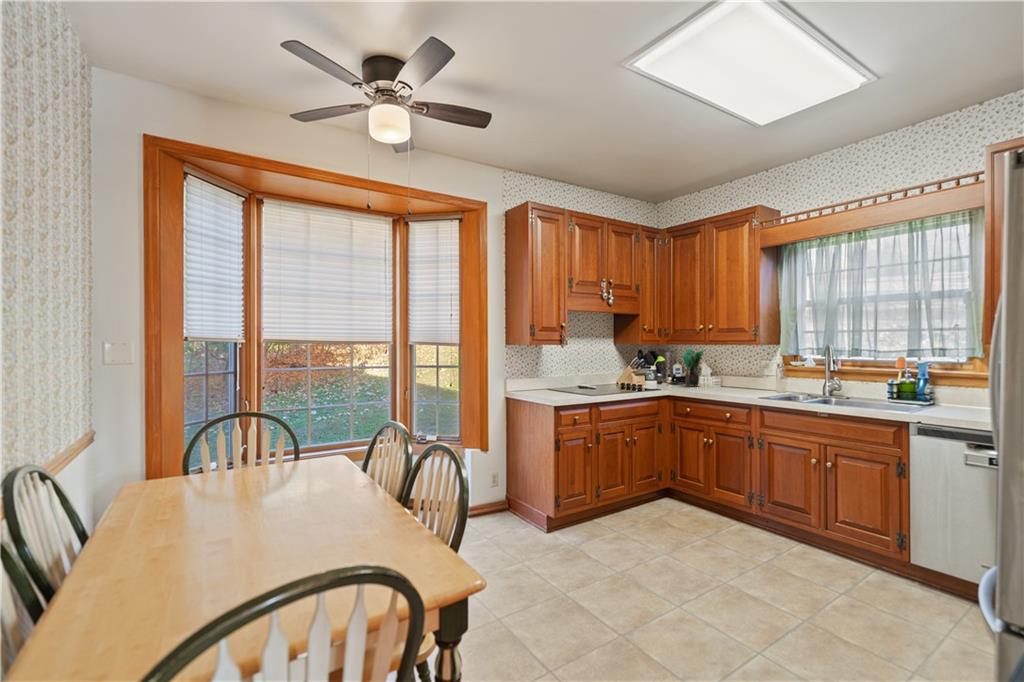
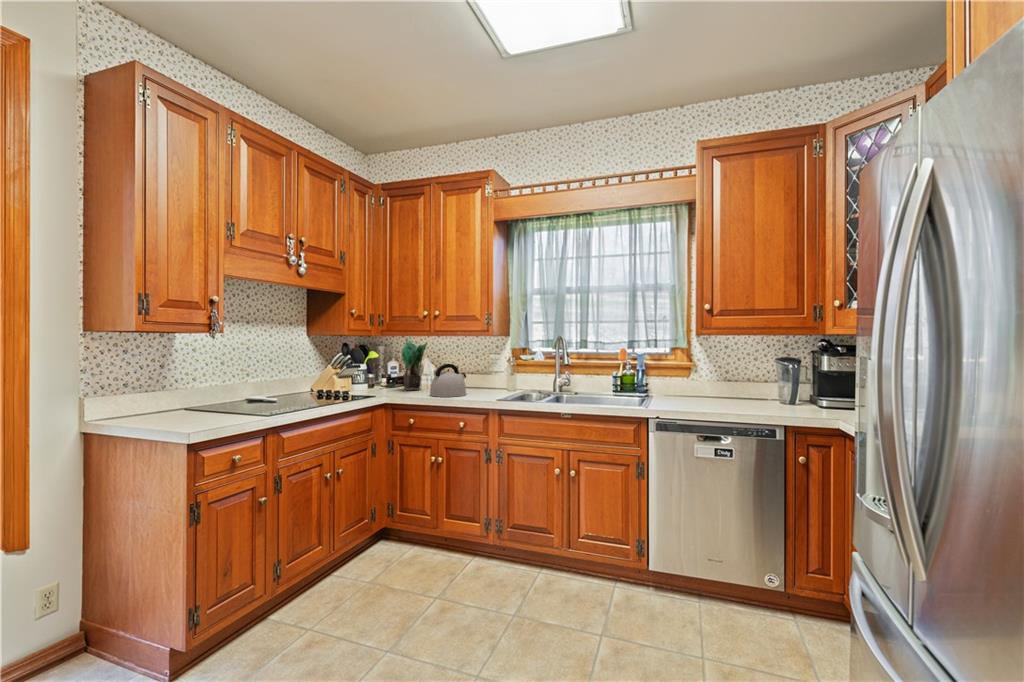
kettle: none [704,367,736,393] -> present [430,364,466,397]

